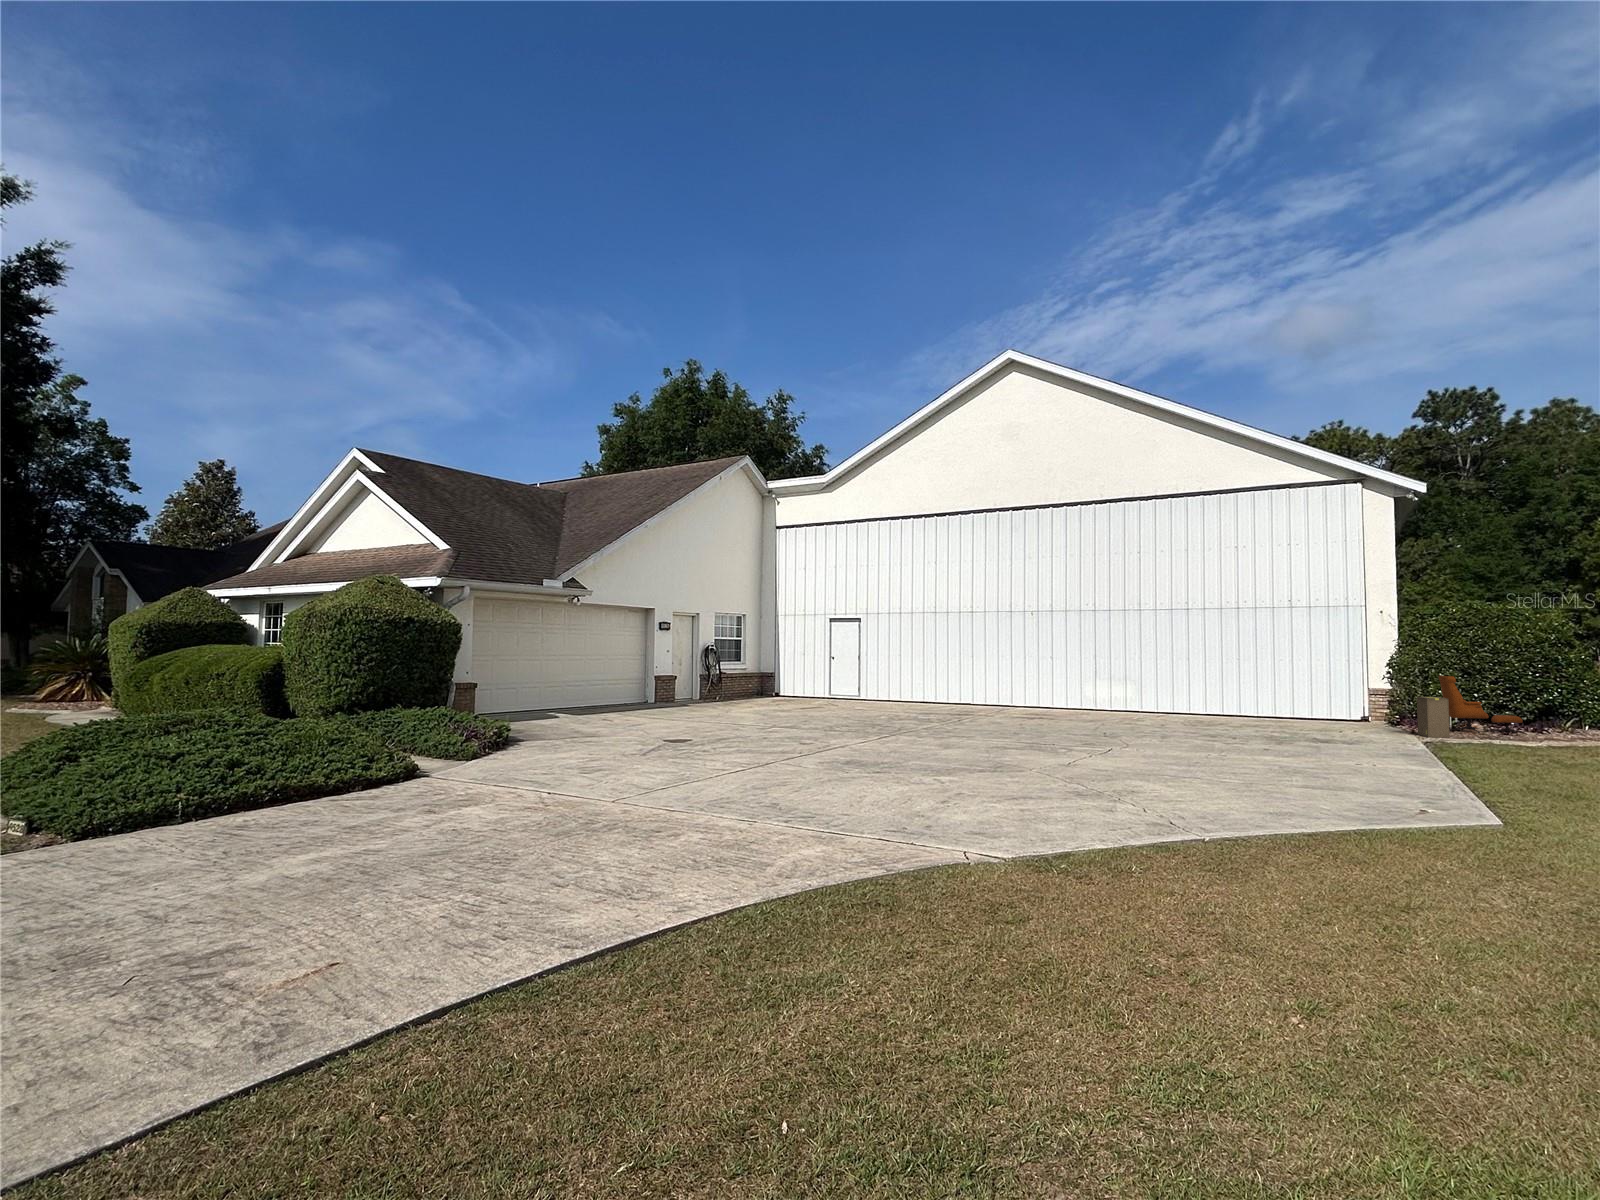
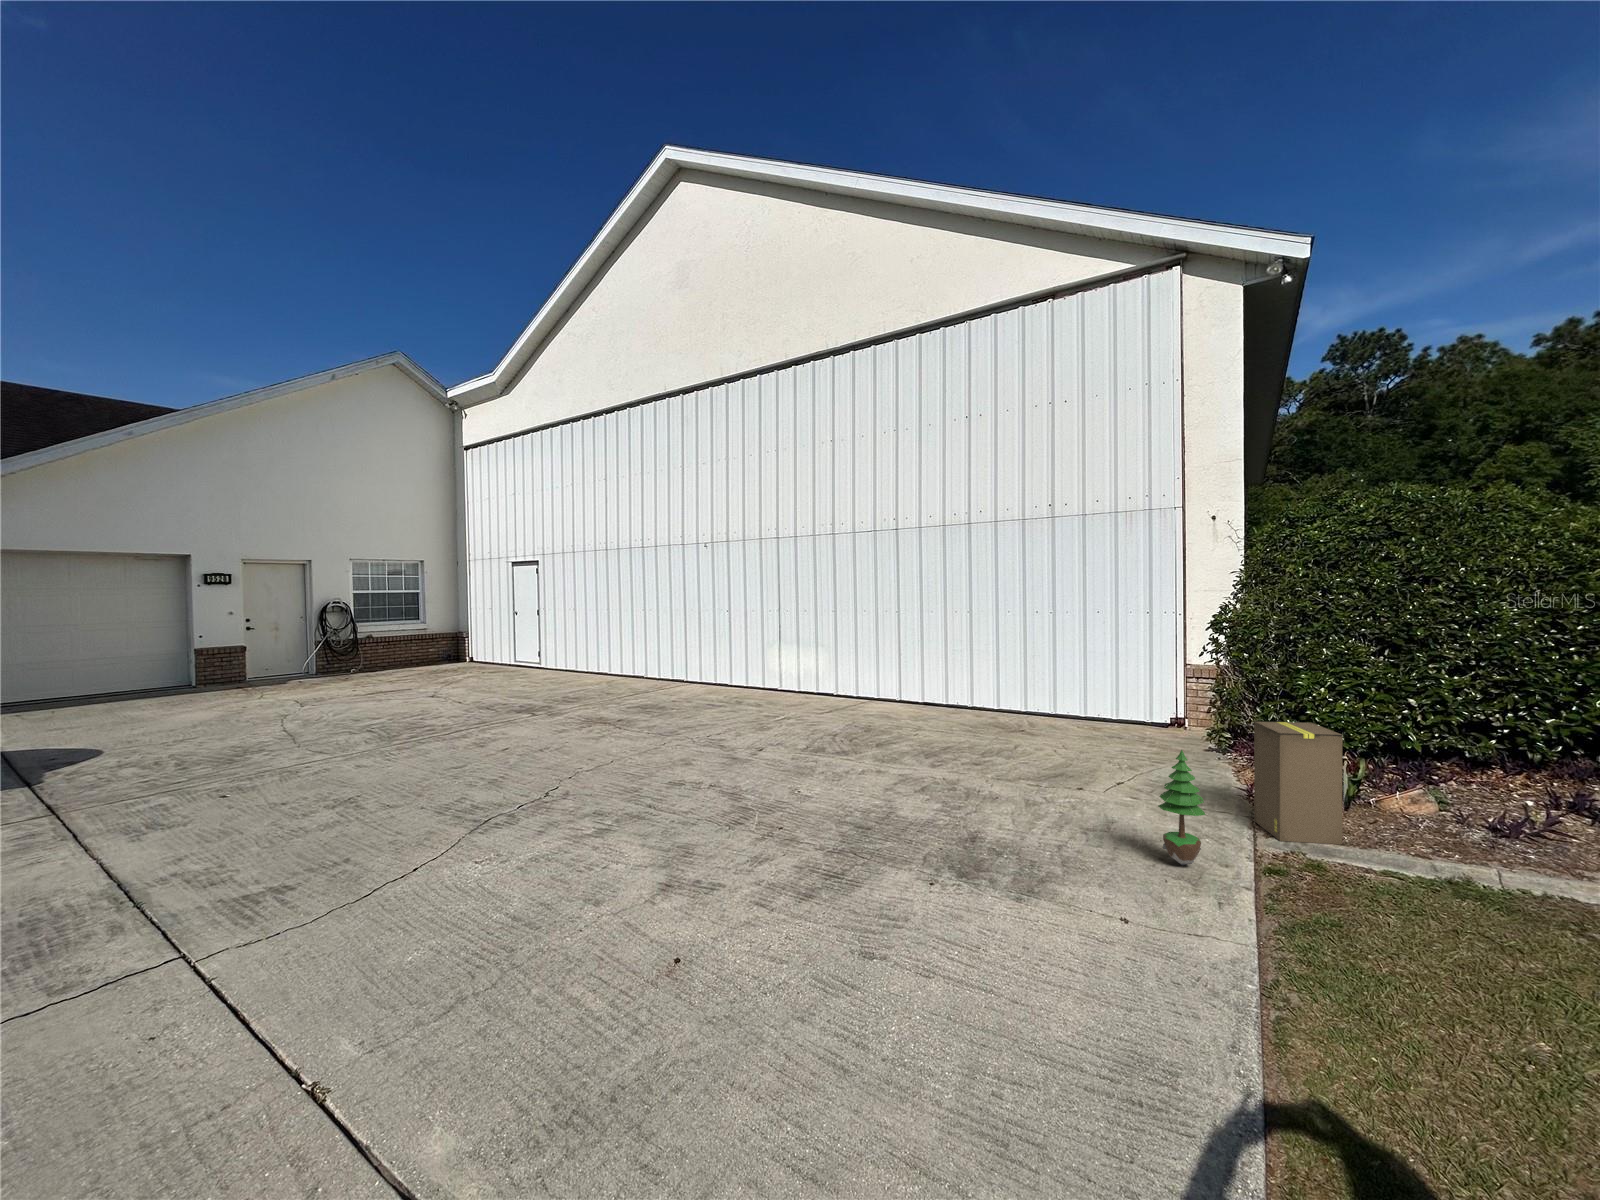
lounge chair: present [1439,675,1523,733] -> none [1318,655,1544,814]
potted tree: none [1388,700,1405,740] -> present [1158,750,1205,865]

